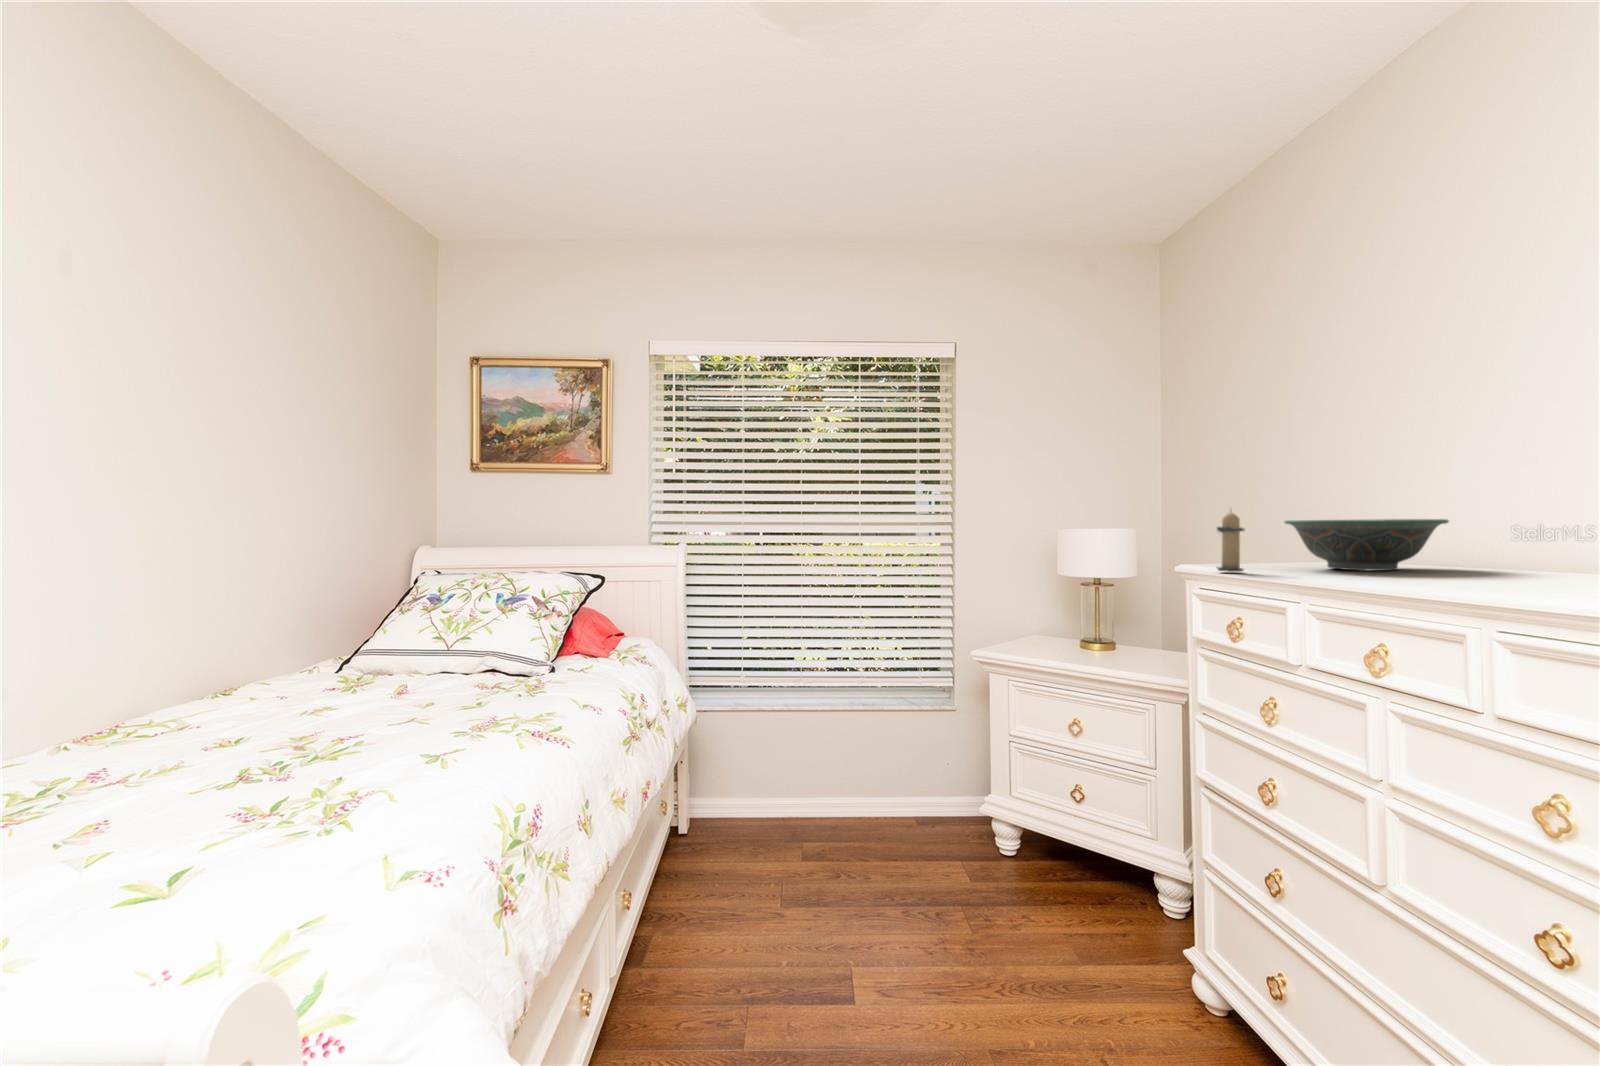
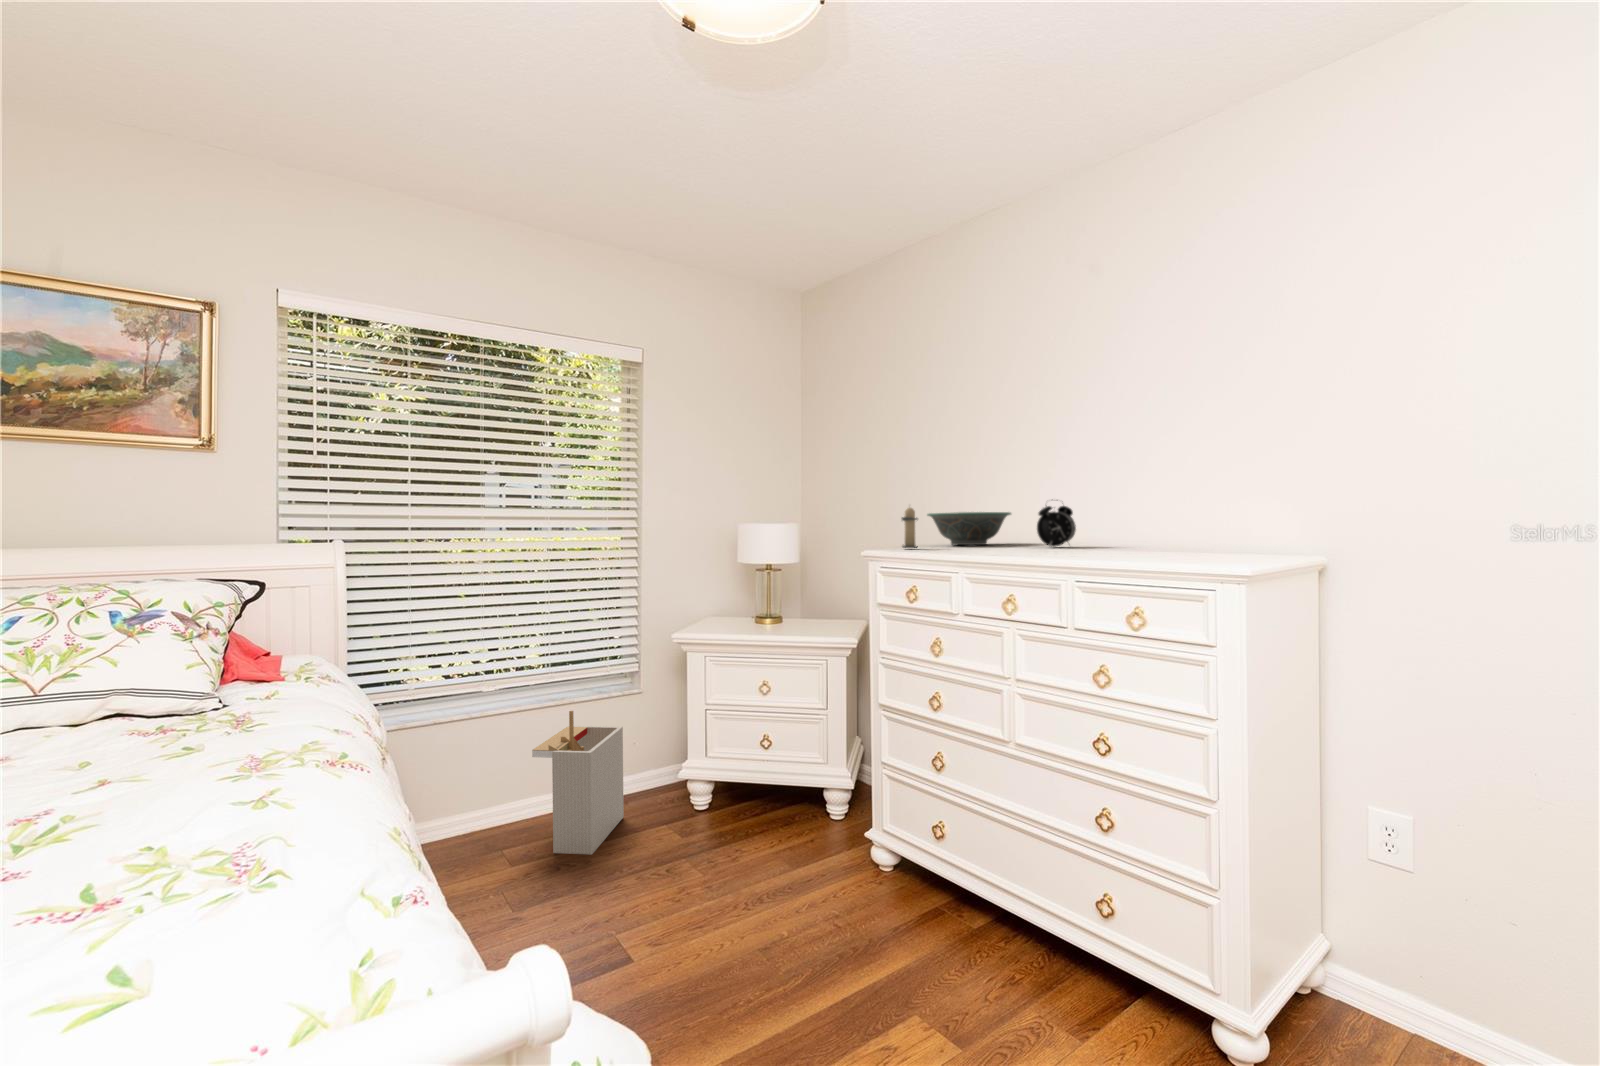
alarm clock: none [1449,500,1540,584] -> present [1037,499,1076,547]
storage bin: none [824,717,922,867] -> present [532,711,624,854]

